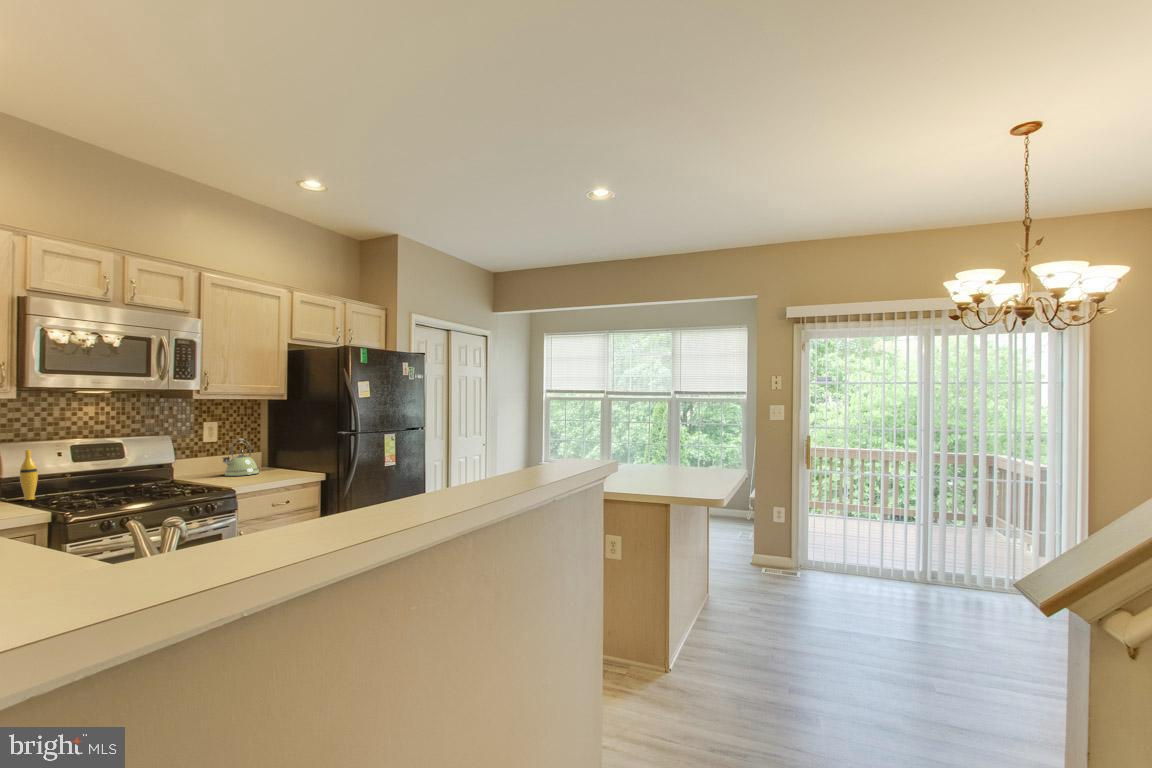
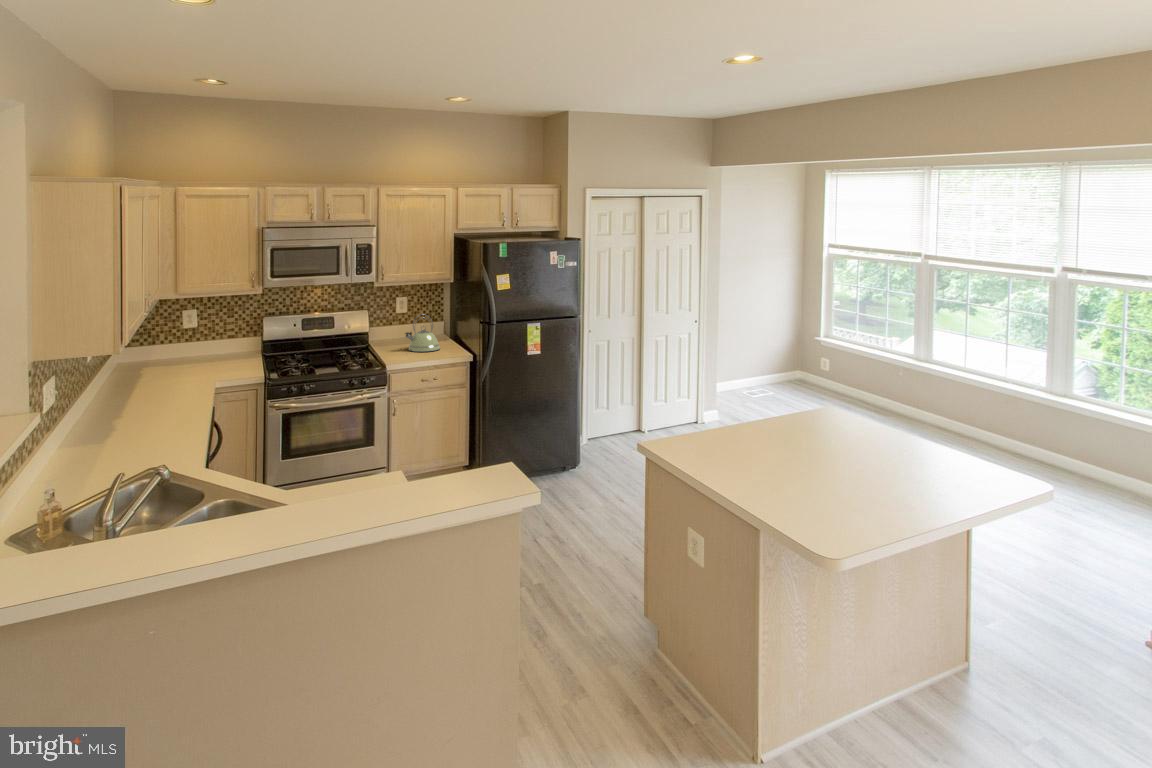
vase: present [20,450,38,500] -> none [227,323,242,369]

